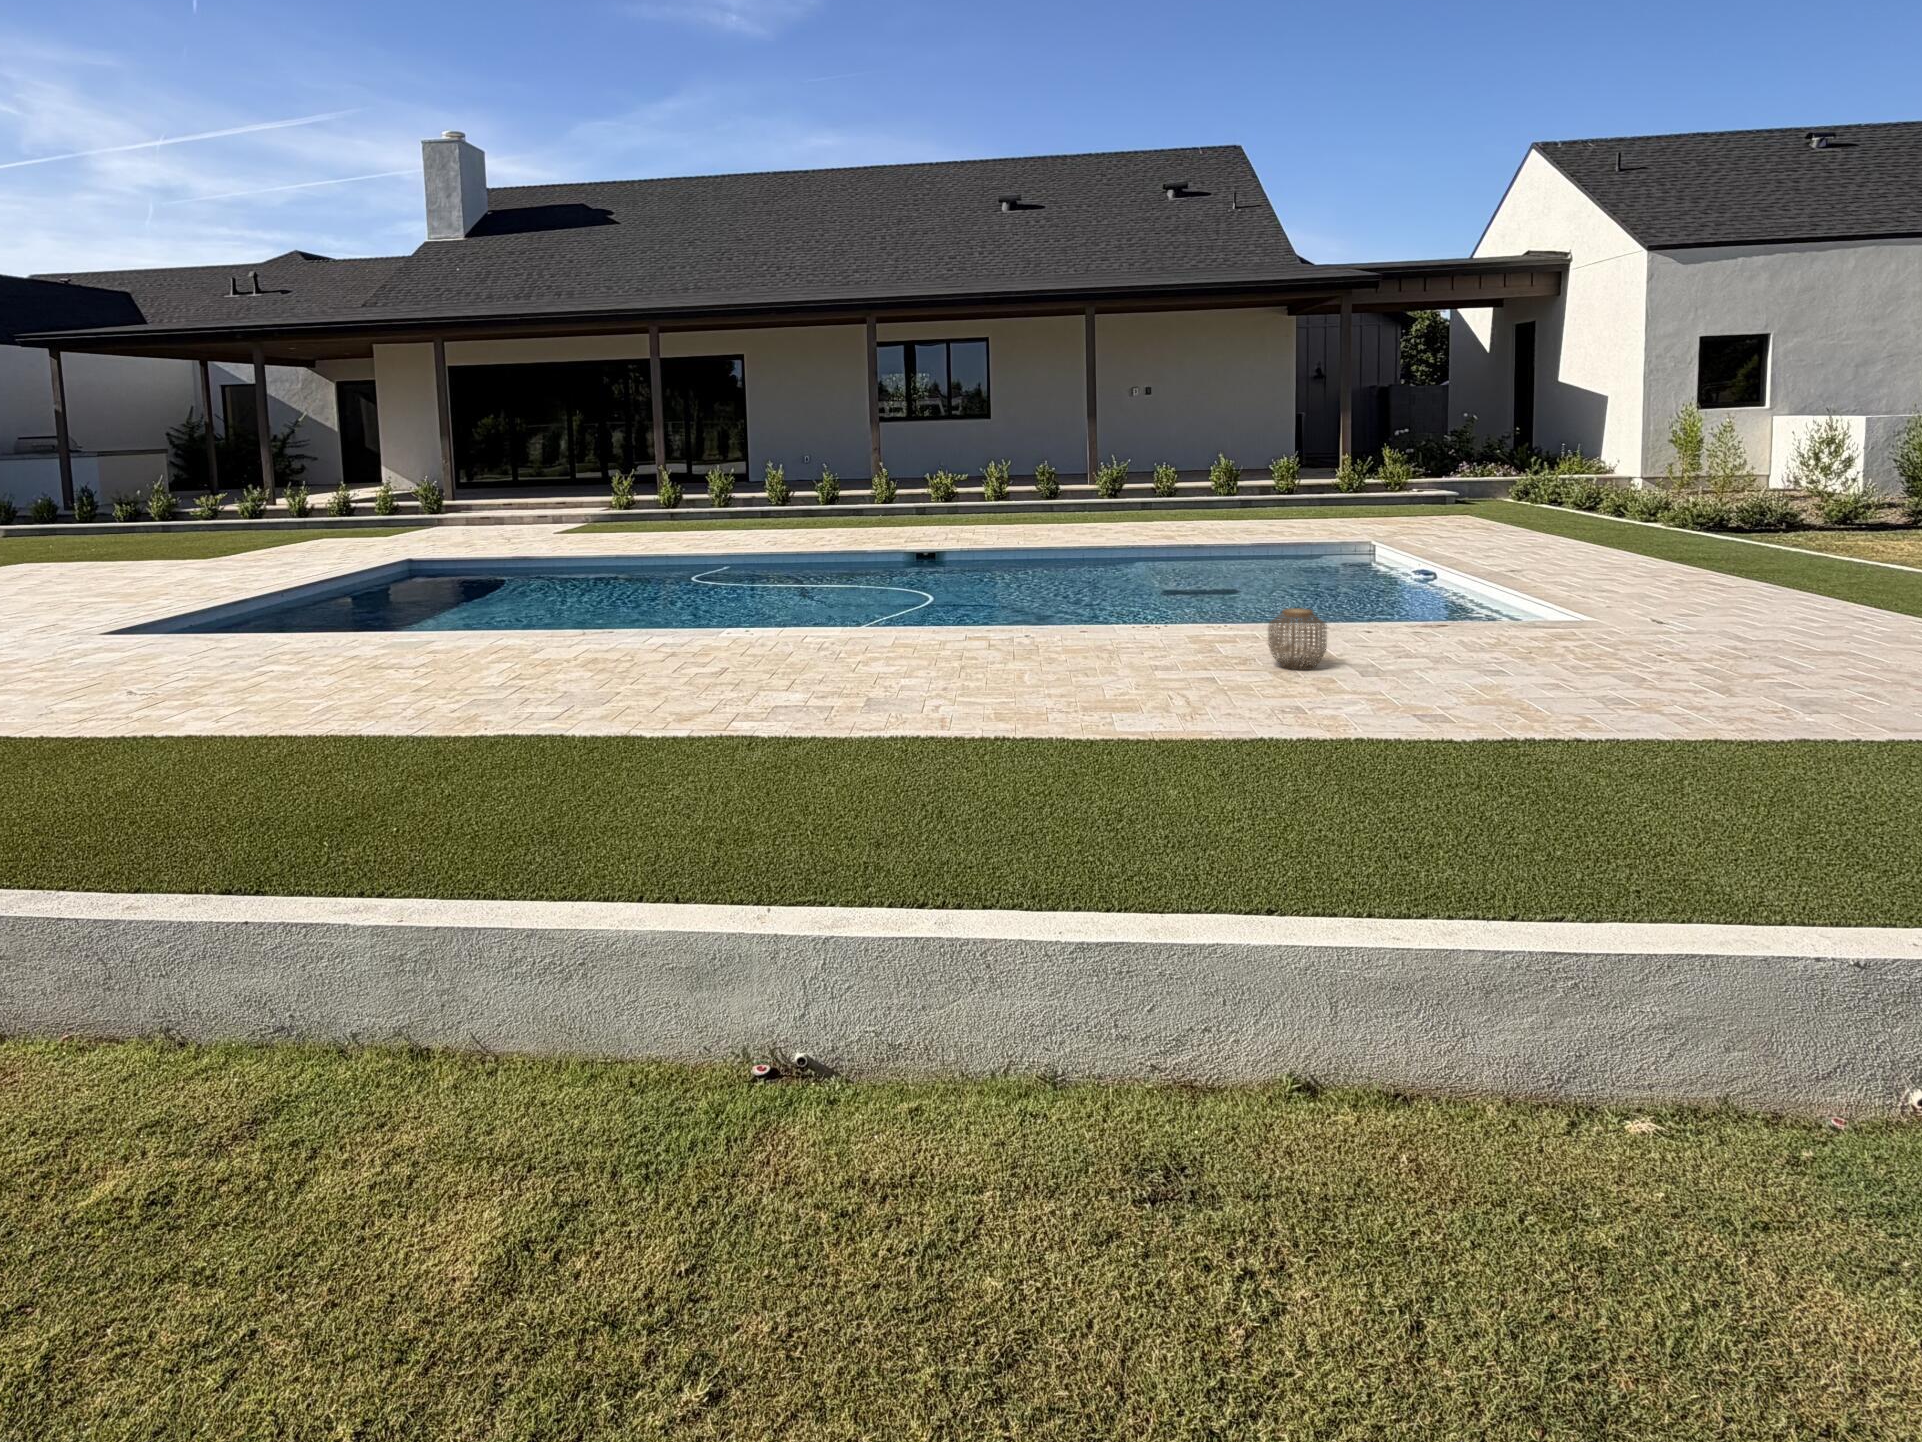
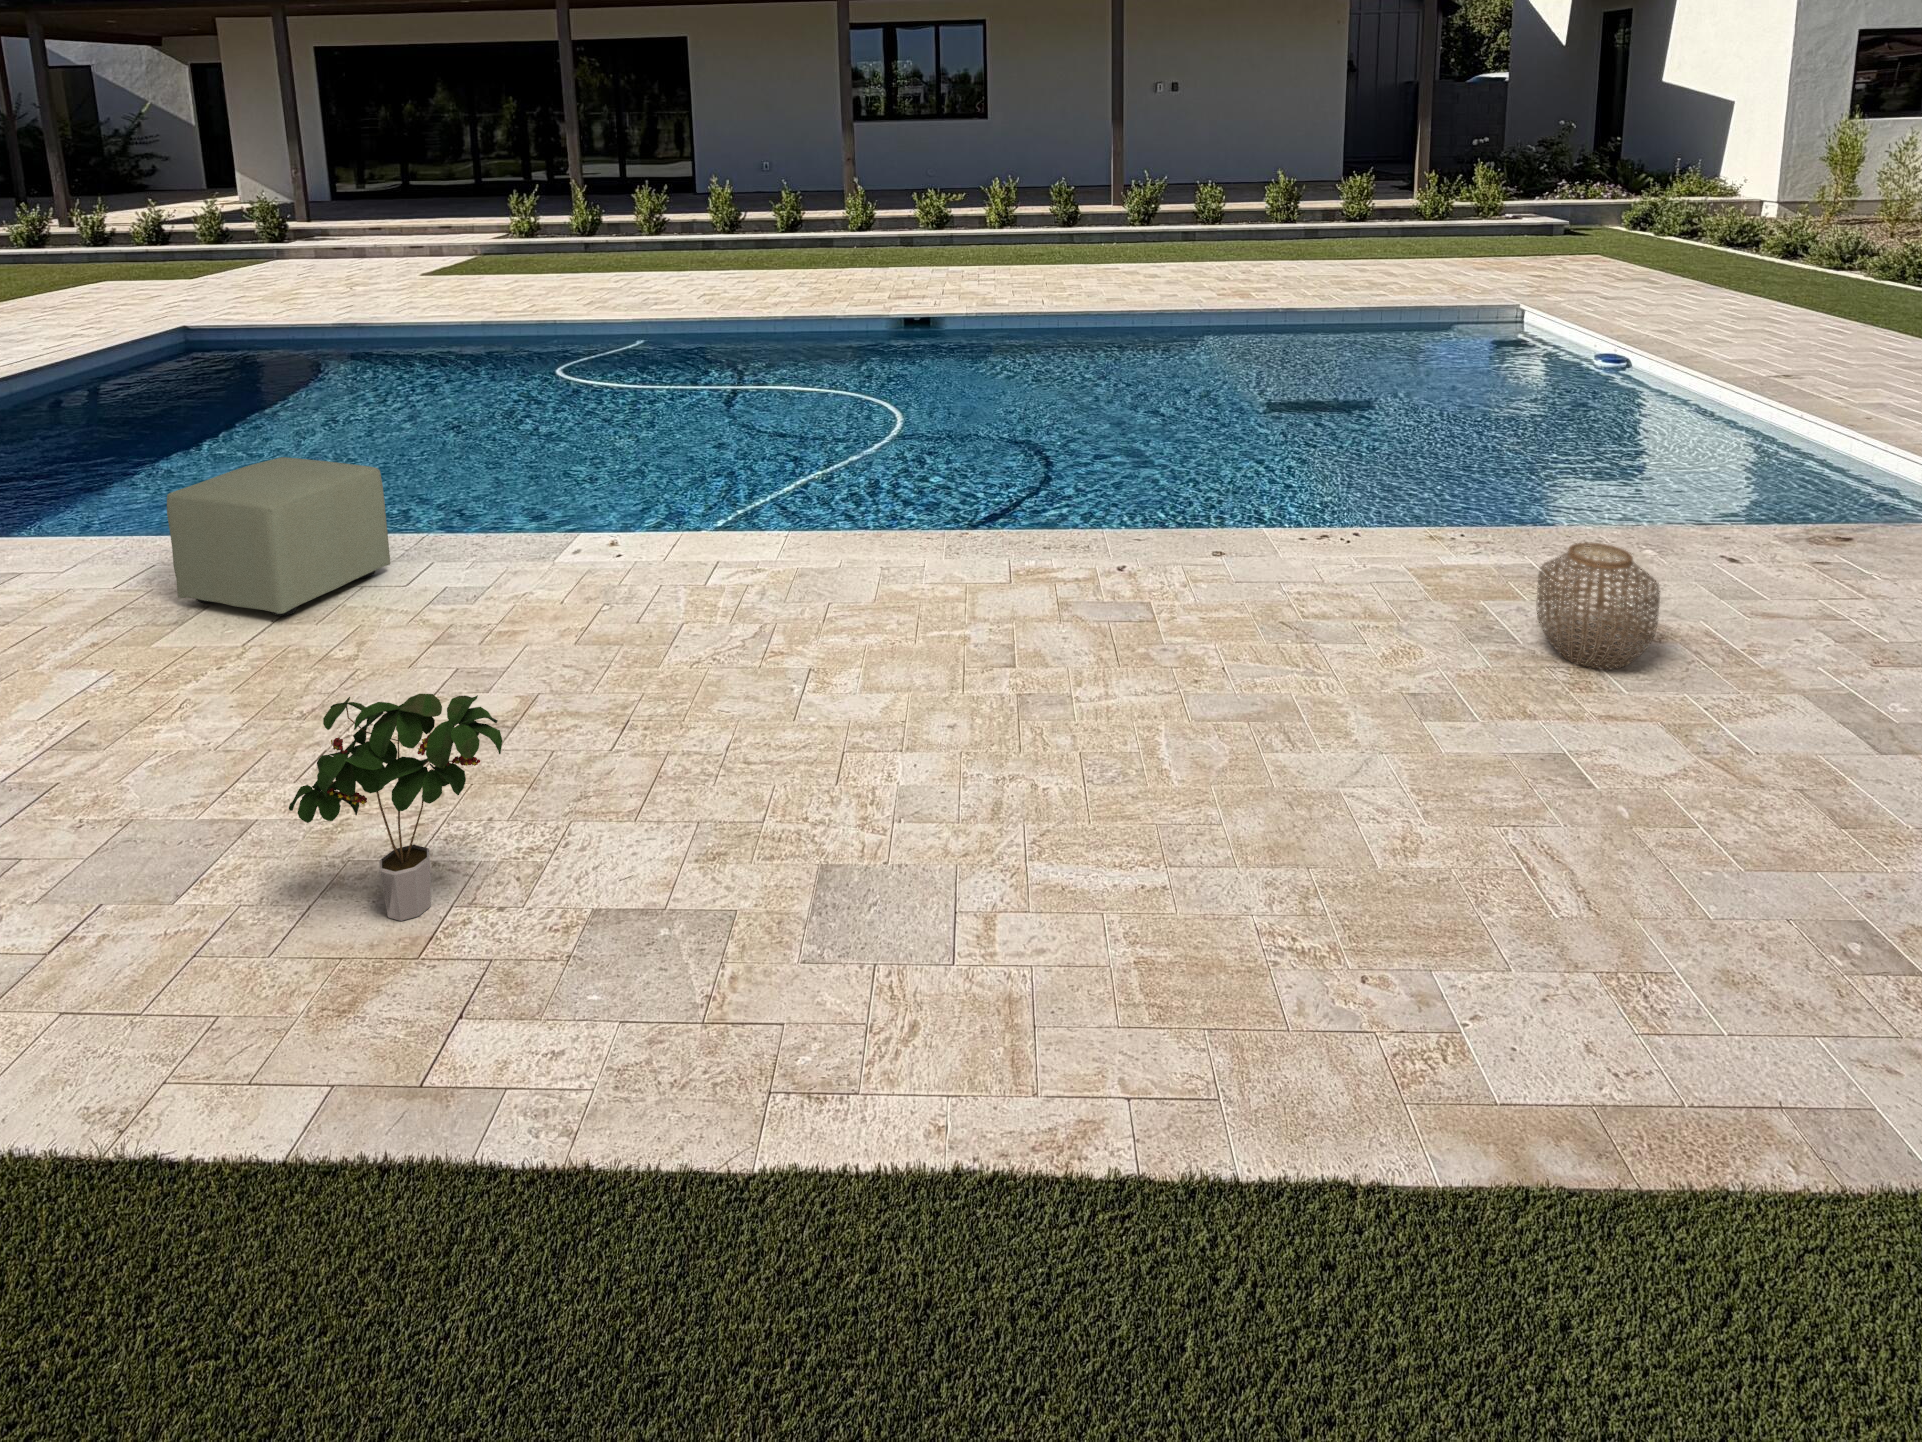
ottoman: none [548,586,653,659] -> present [167,457,390,616]
potted plant: none [689,626,776,721] -> present [289,694,502,921]

